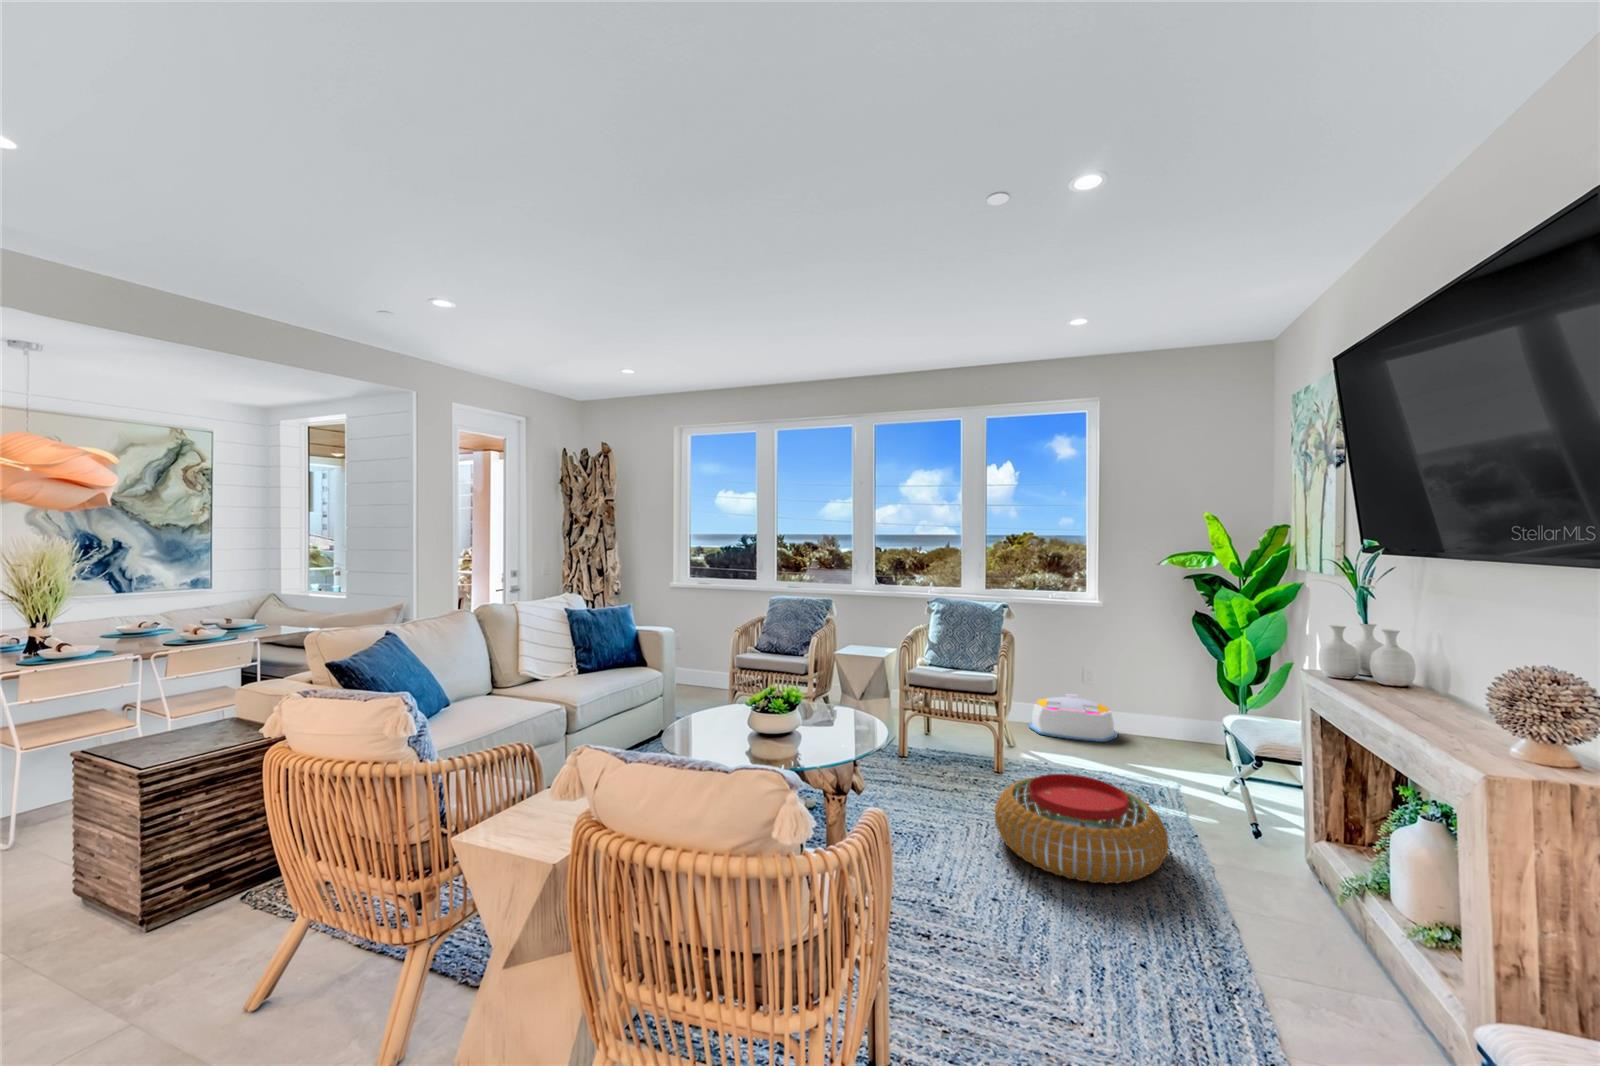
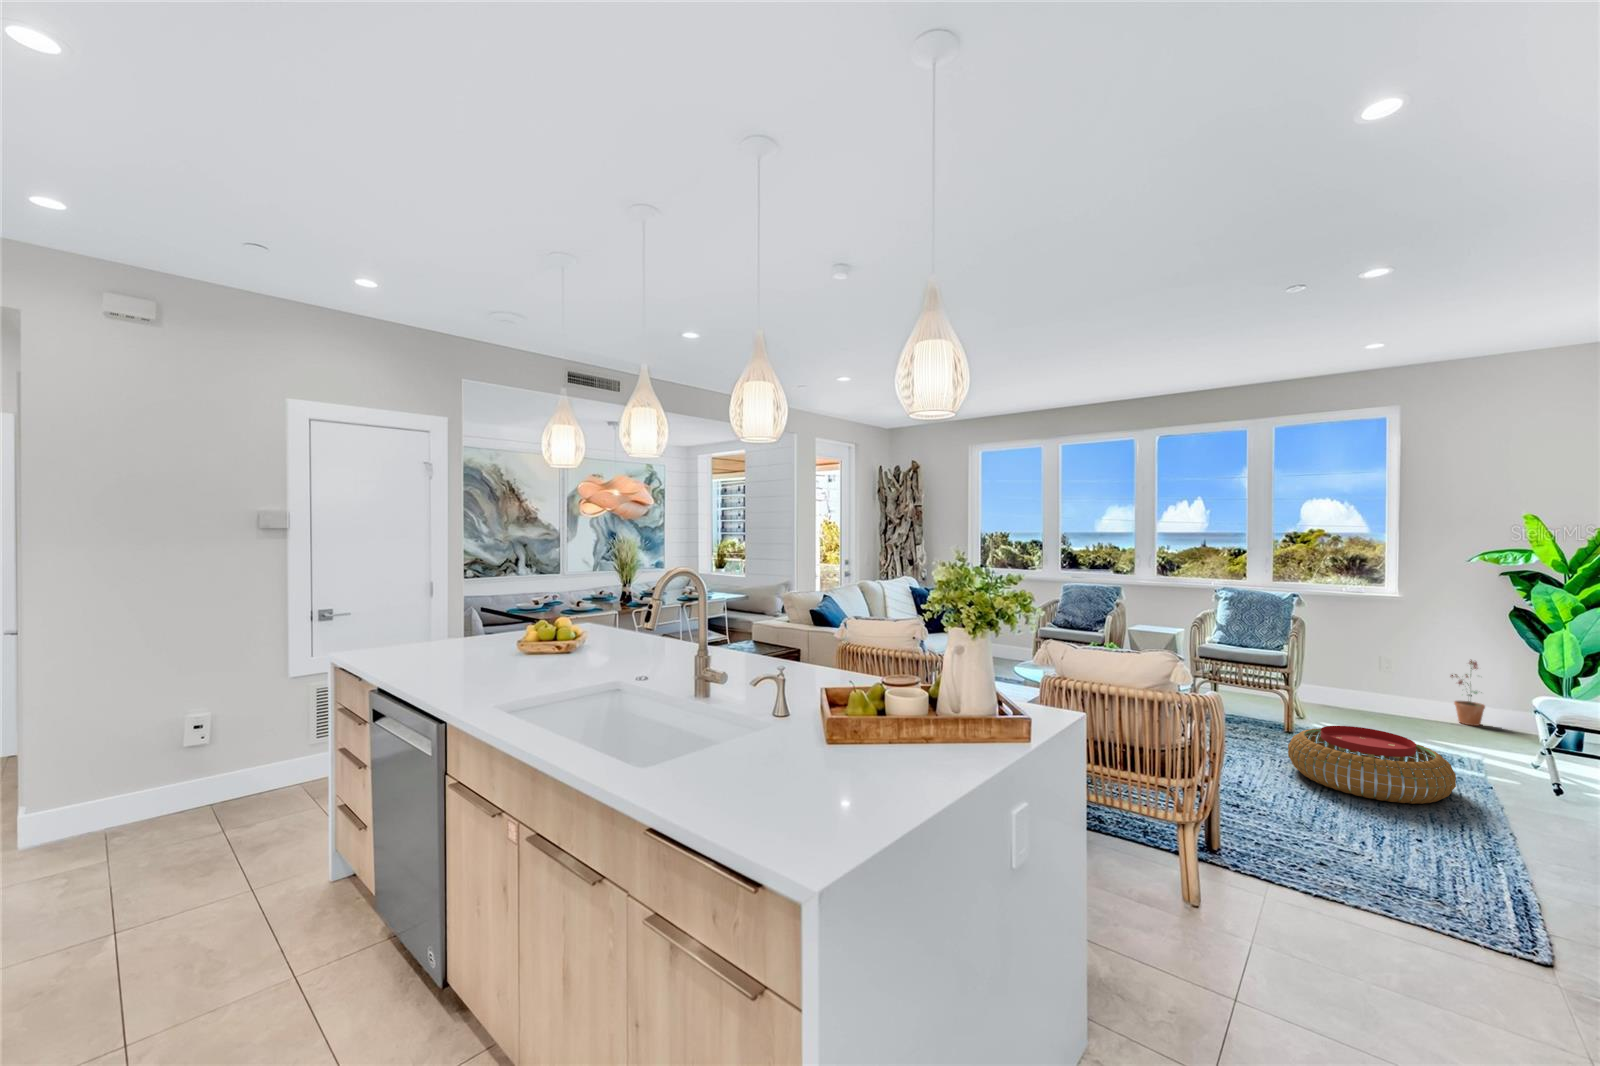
potted plant: none [1141,667,1172,738] -> present [1450,660,1485,726]
storage bin: present [1029,694,1117,742] -> none [1321,680,1420,723]

